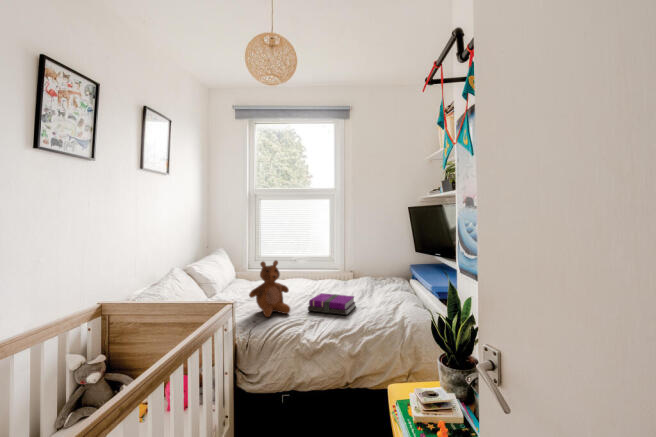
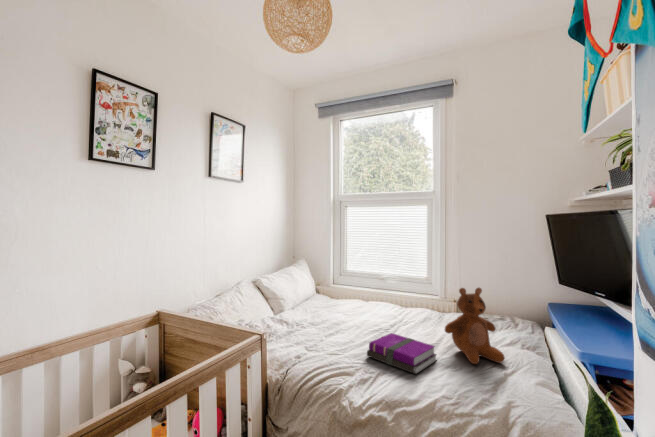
teddy bear: present [249,260,290,317] -> present [445,288,504,364]

